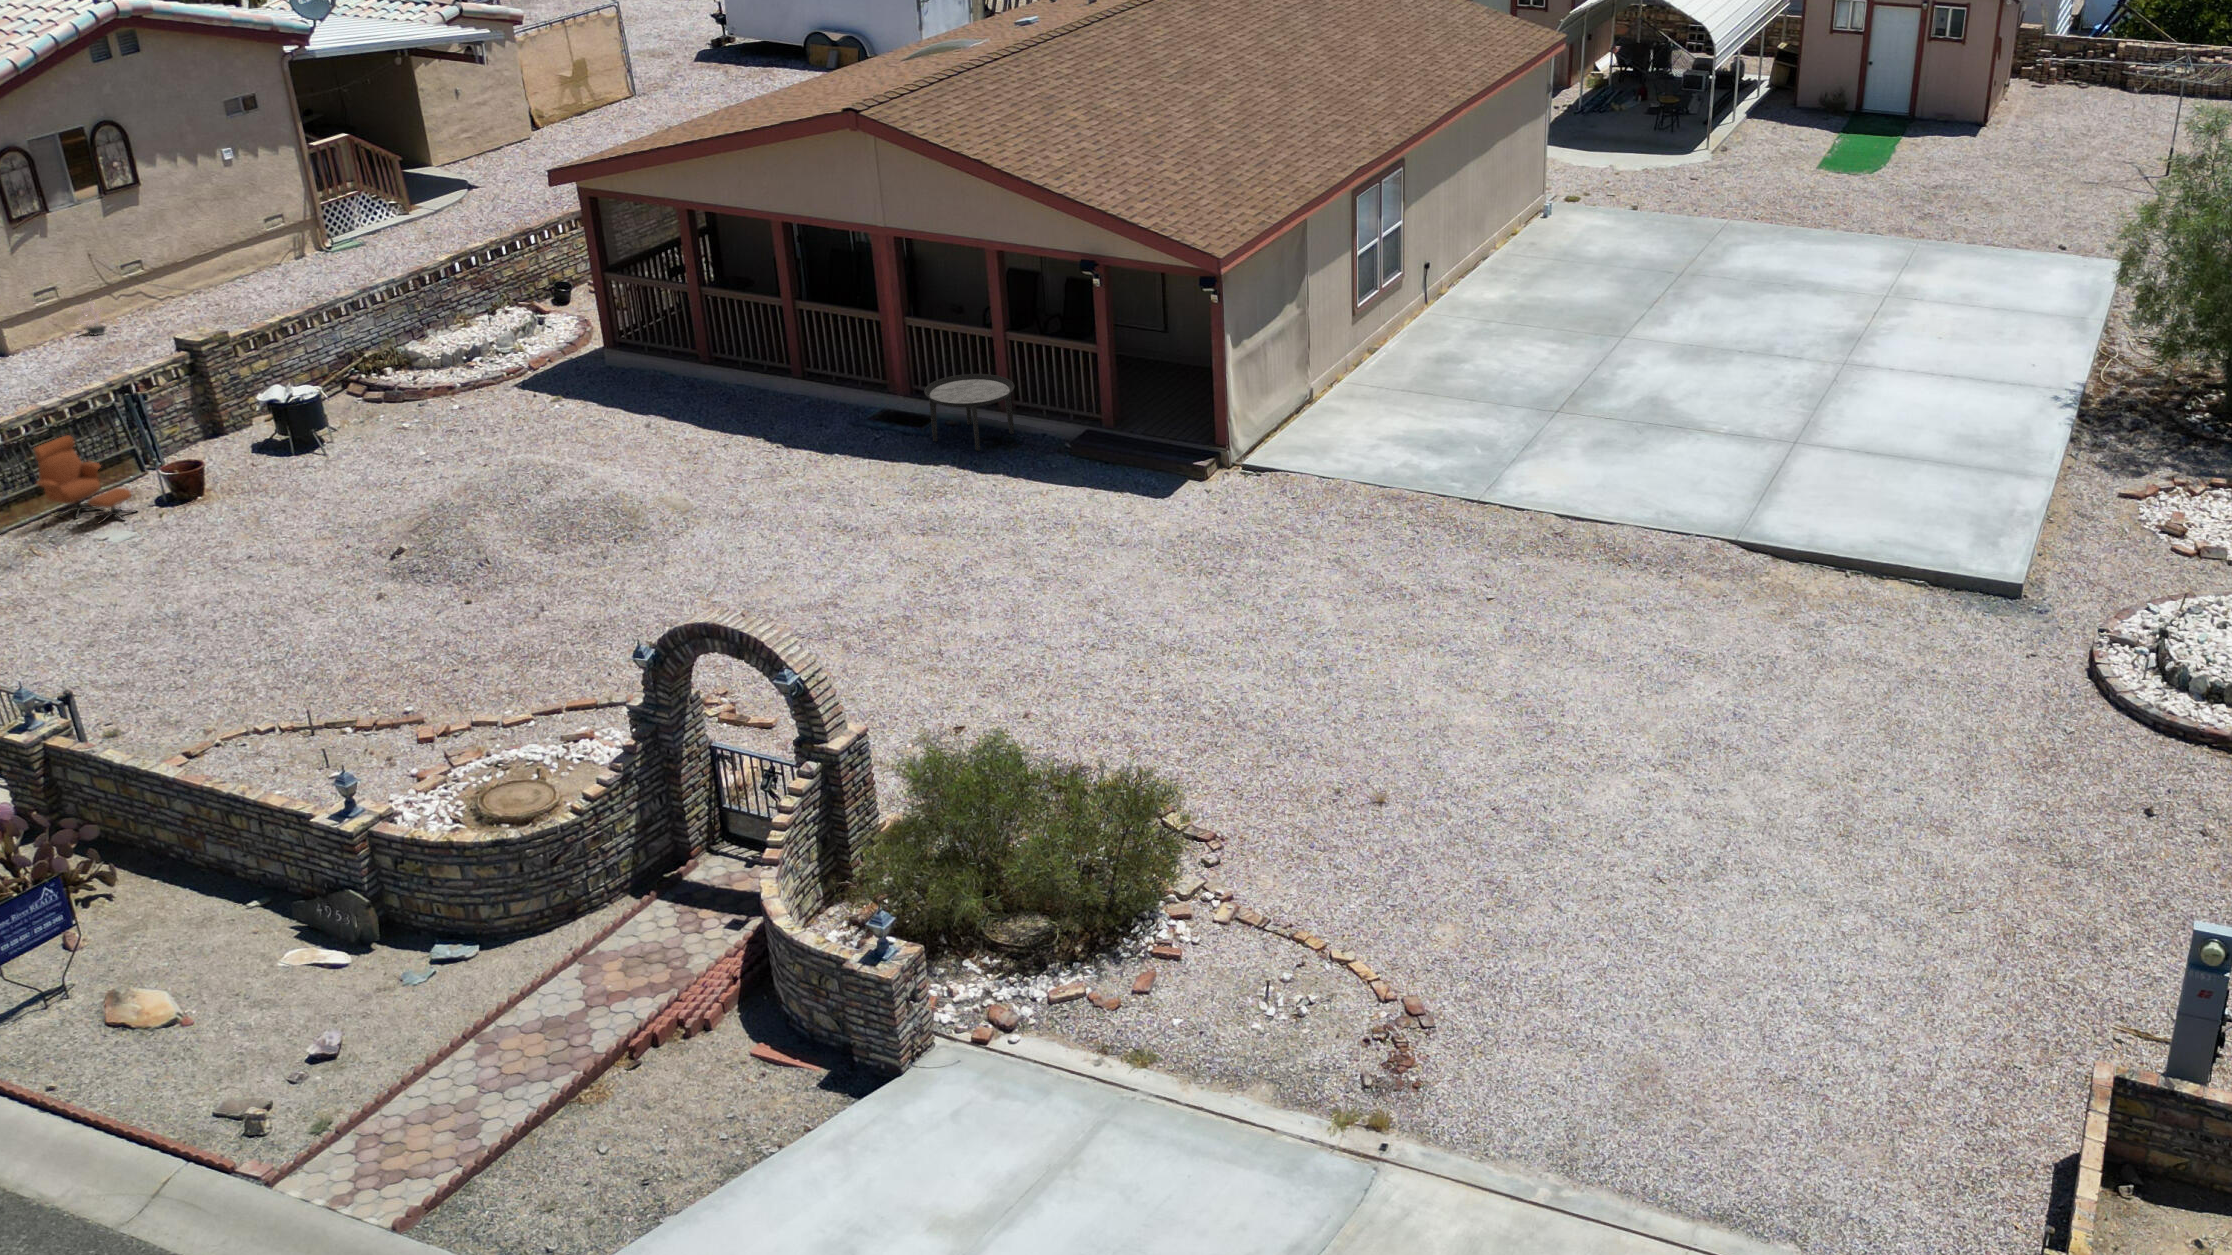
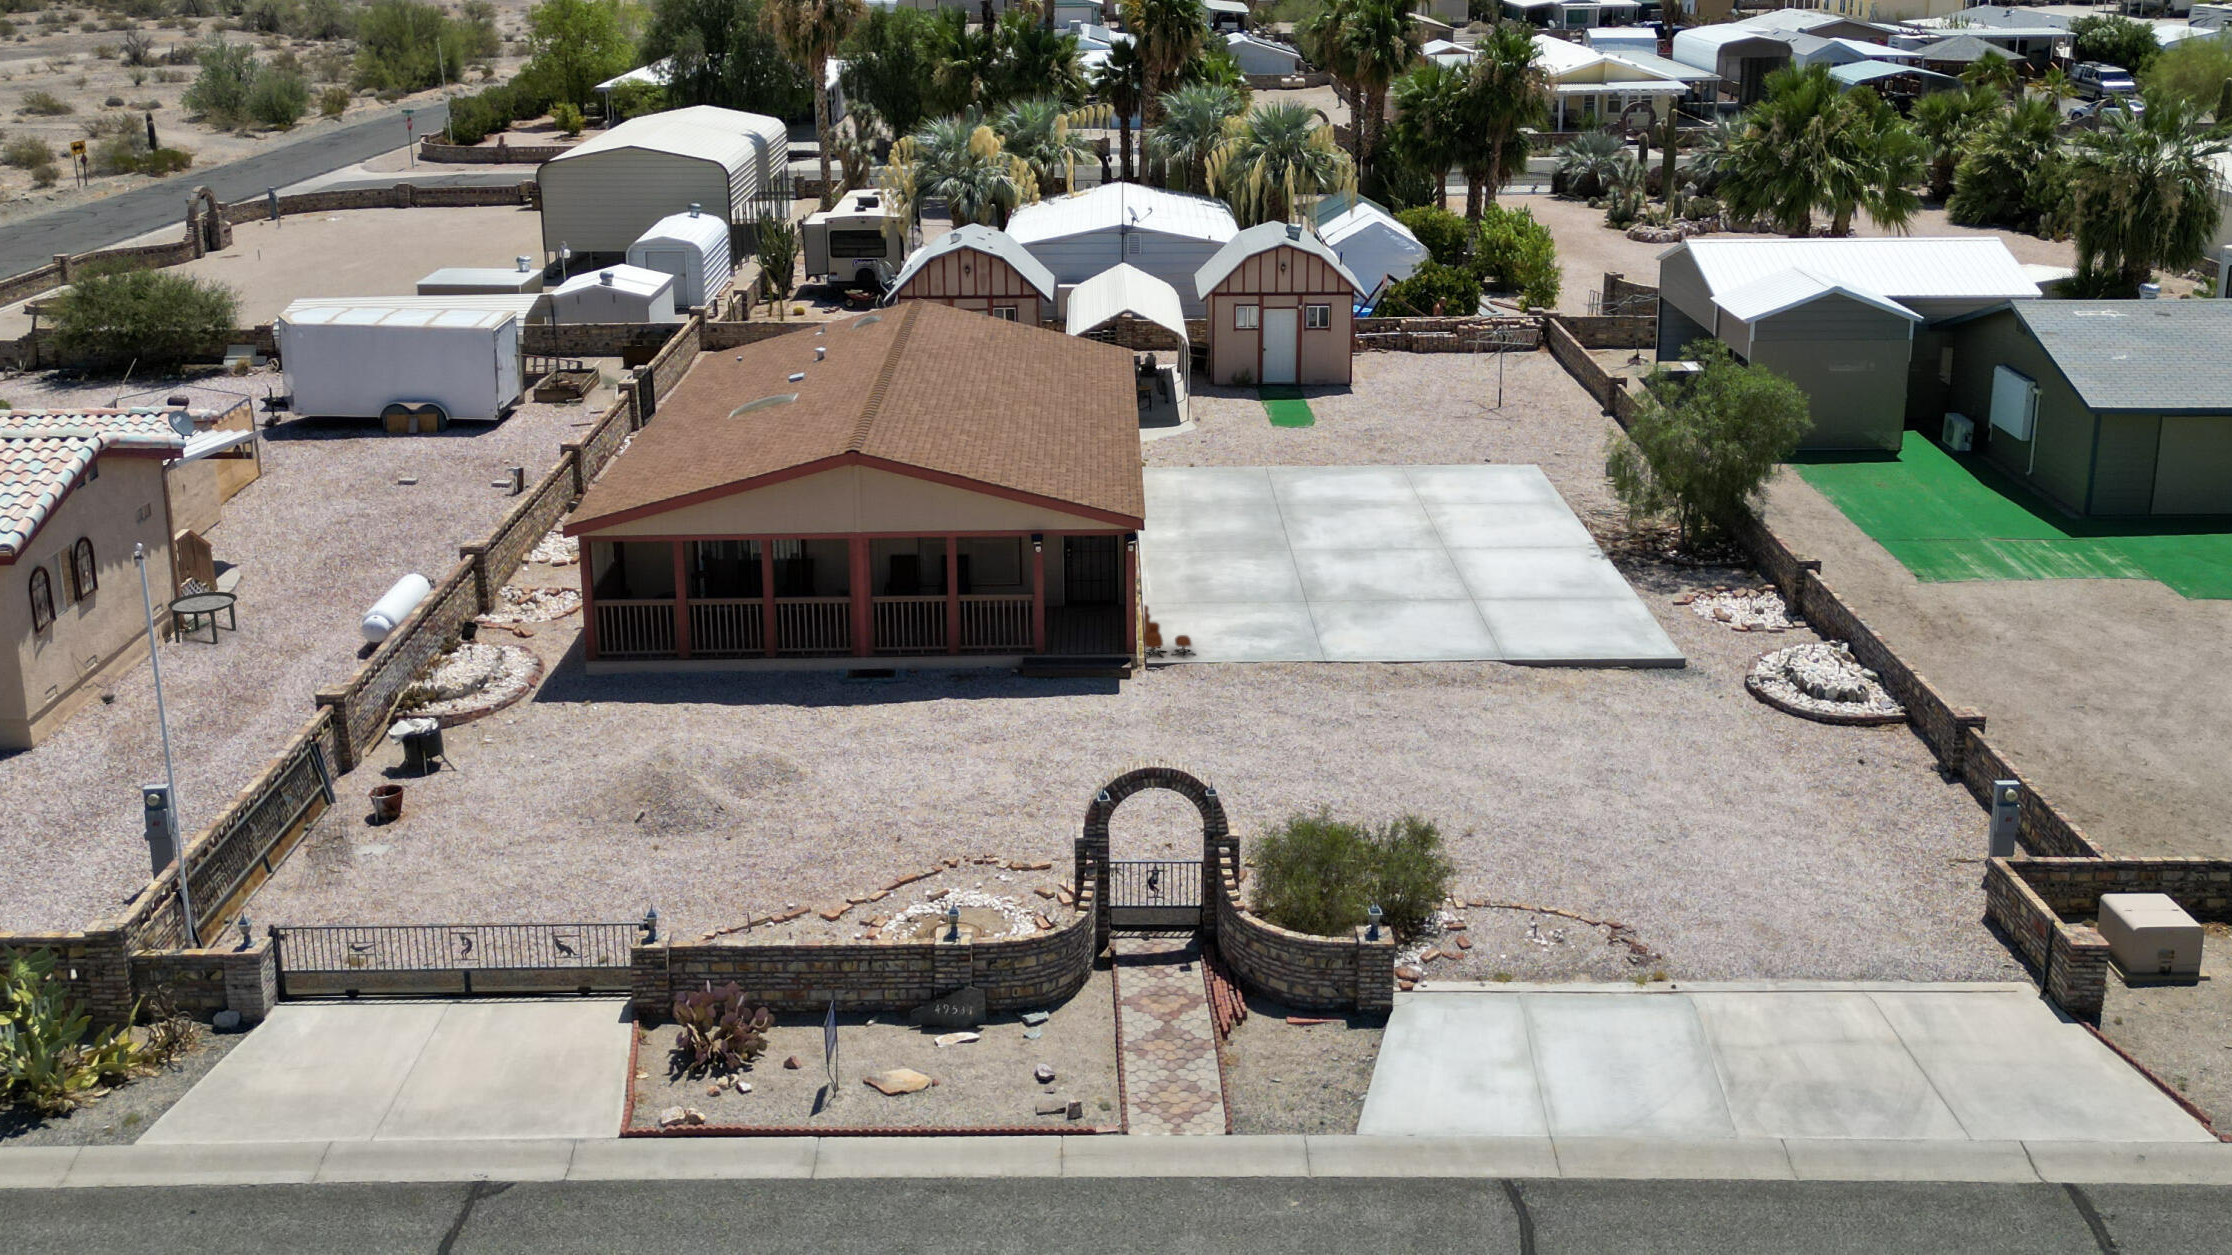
round table: present [924,374,1015,451] -> present [168,592,237,644]
lounge chair: present [34,436,135,523] -> present [1143,605,1191,656]

